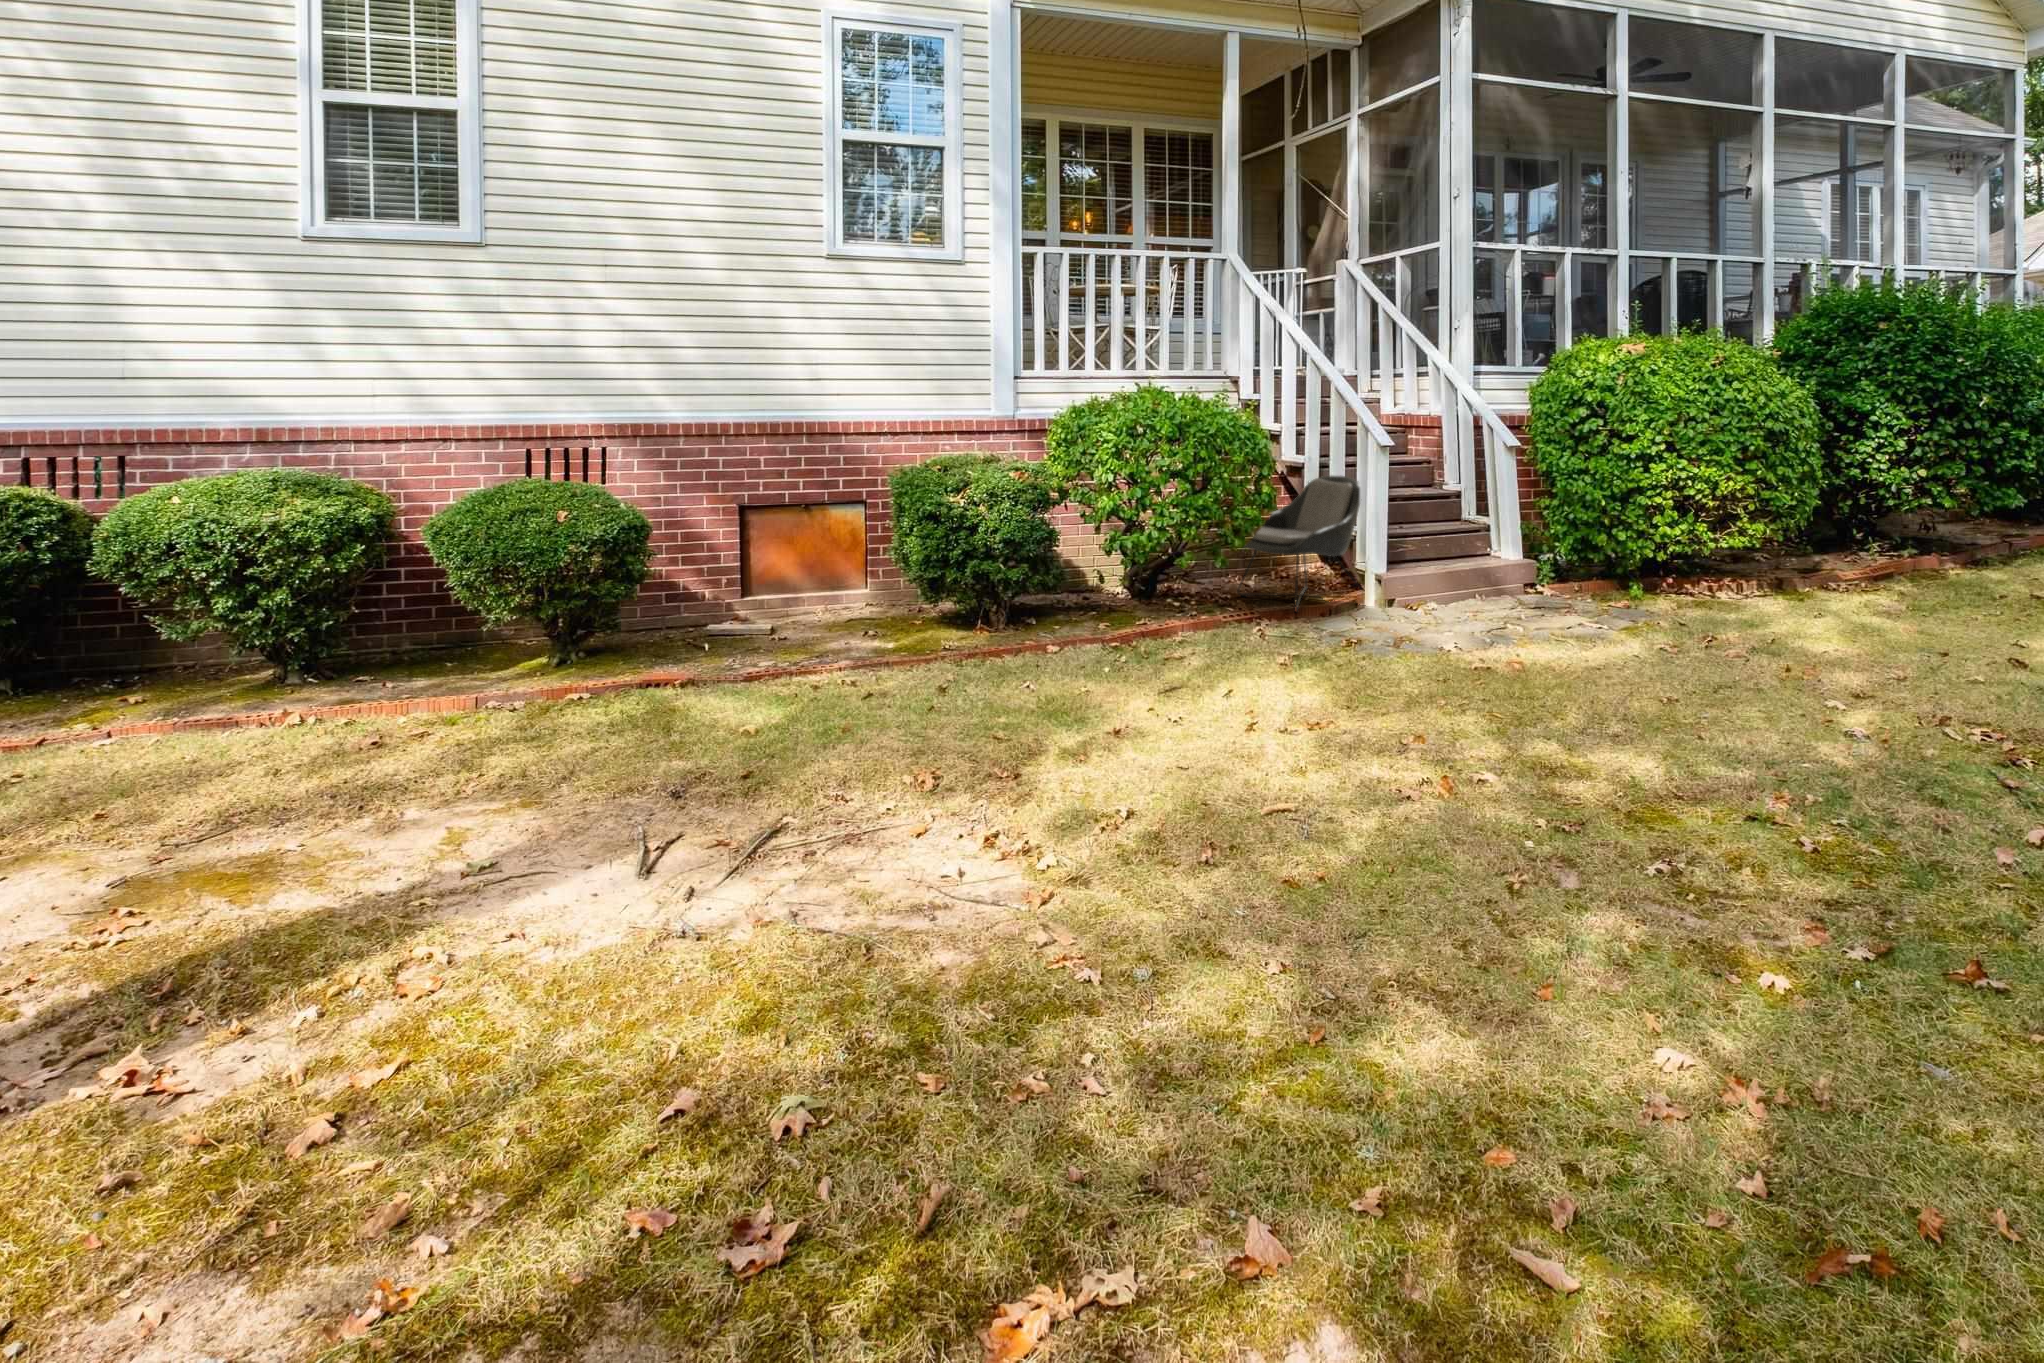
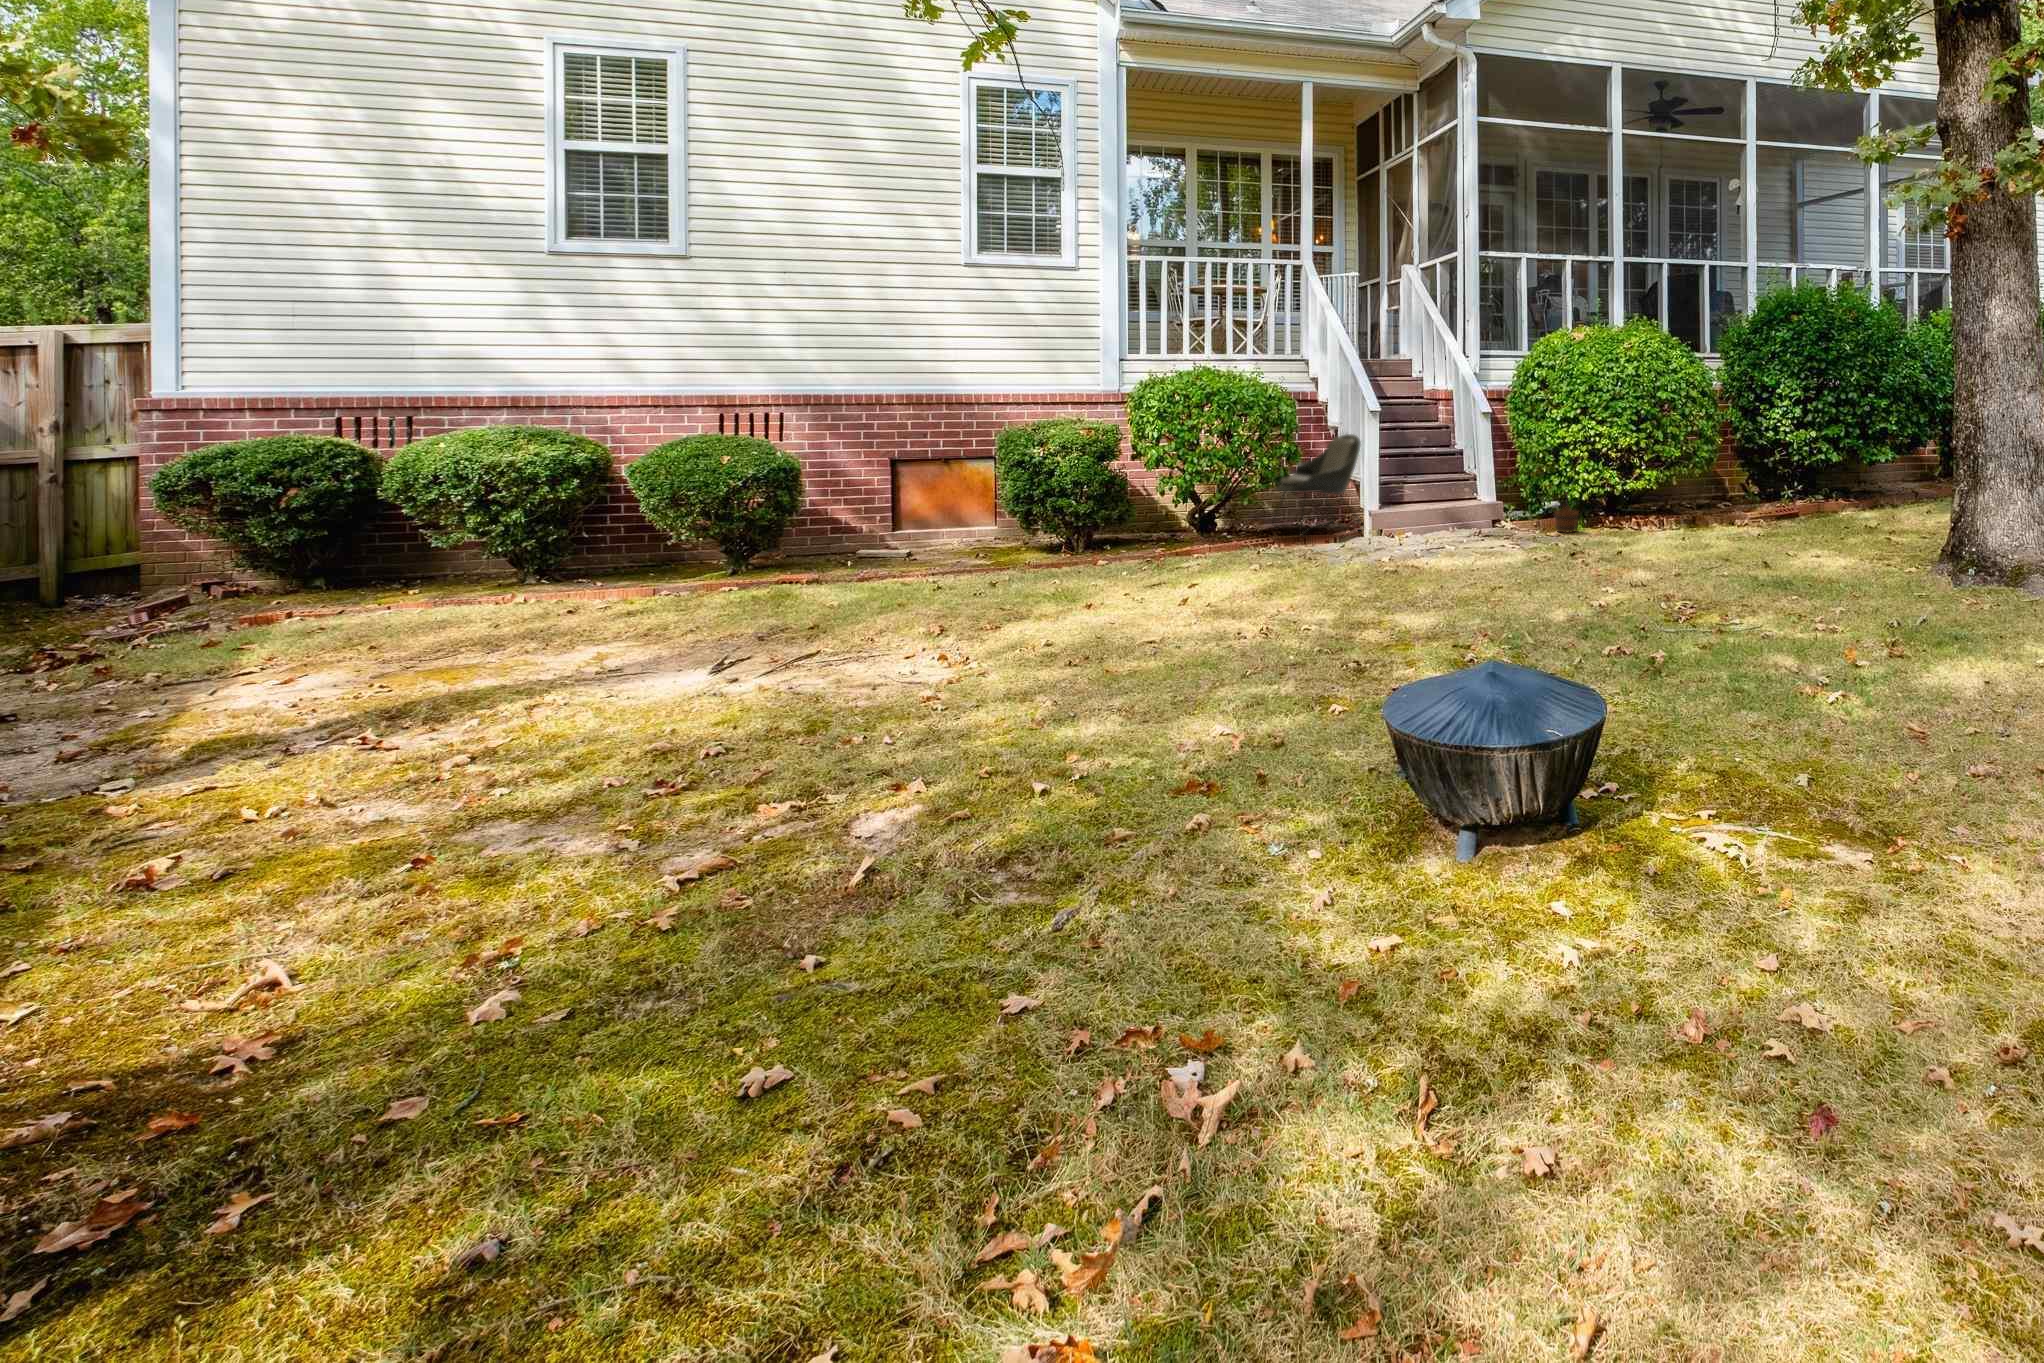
wooden bucket: none [1624,553,1659,608] -> present [1555,496,1578,533]

